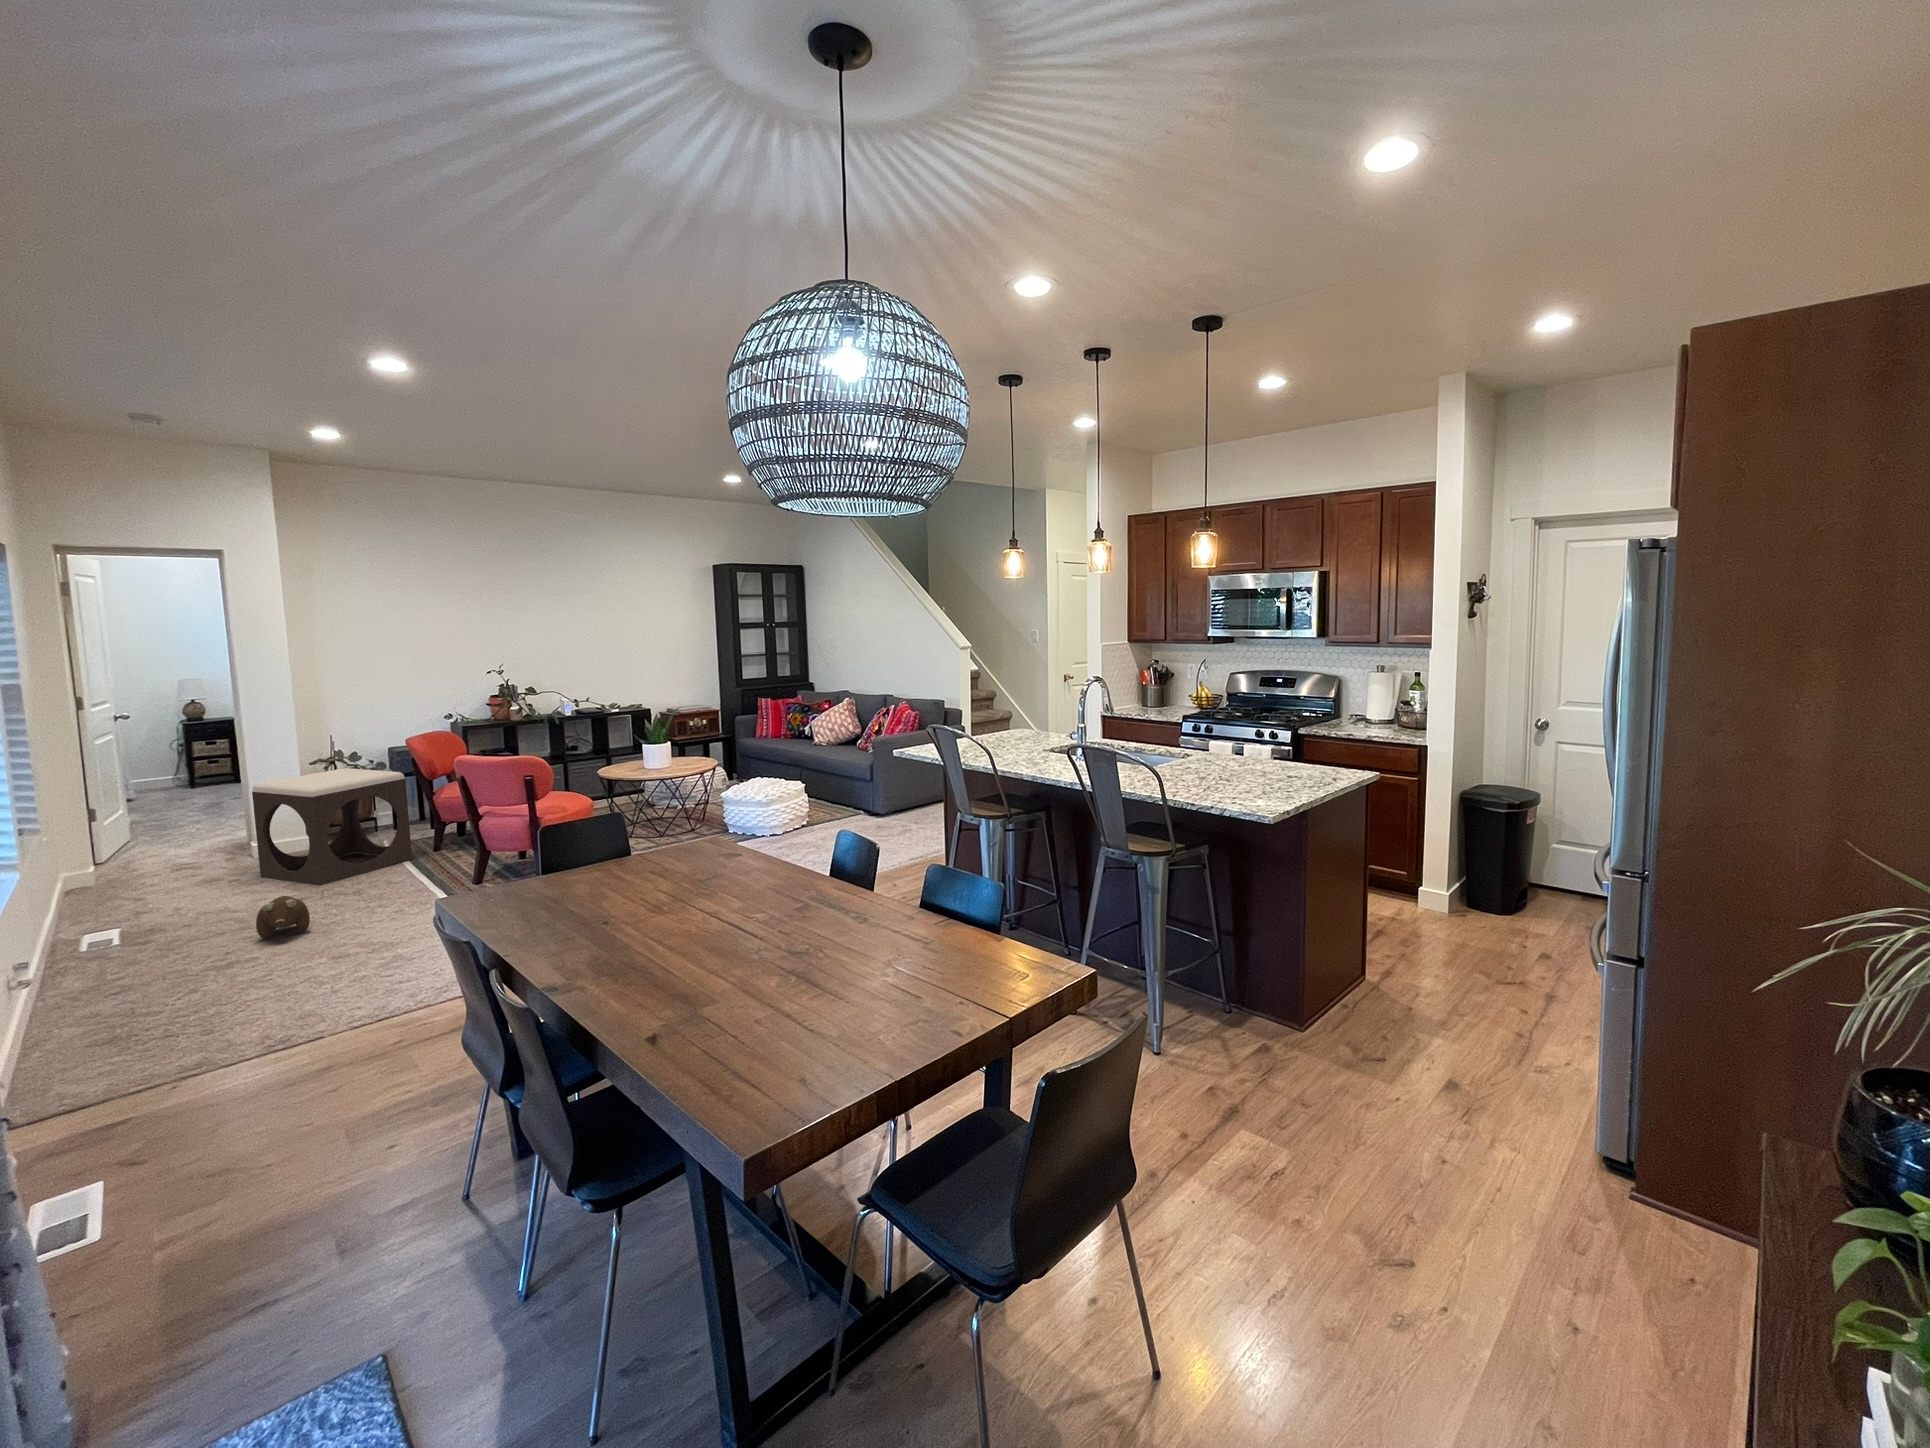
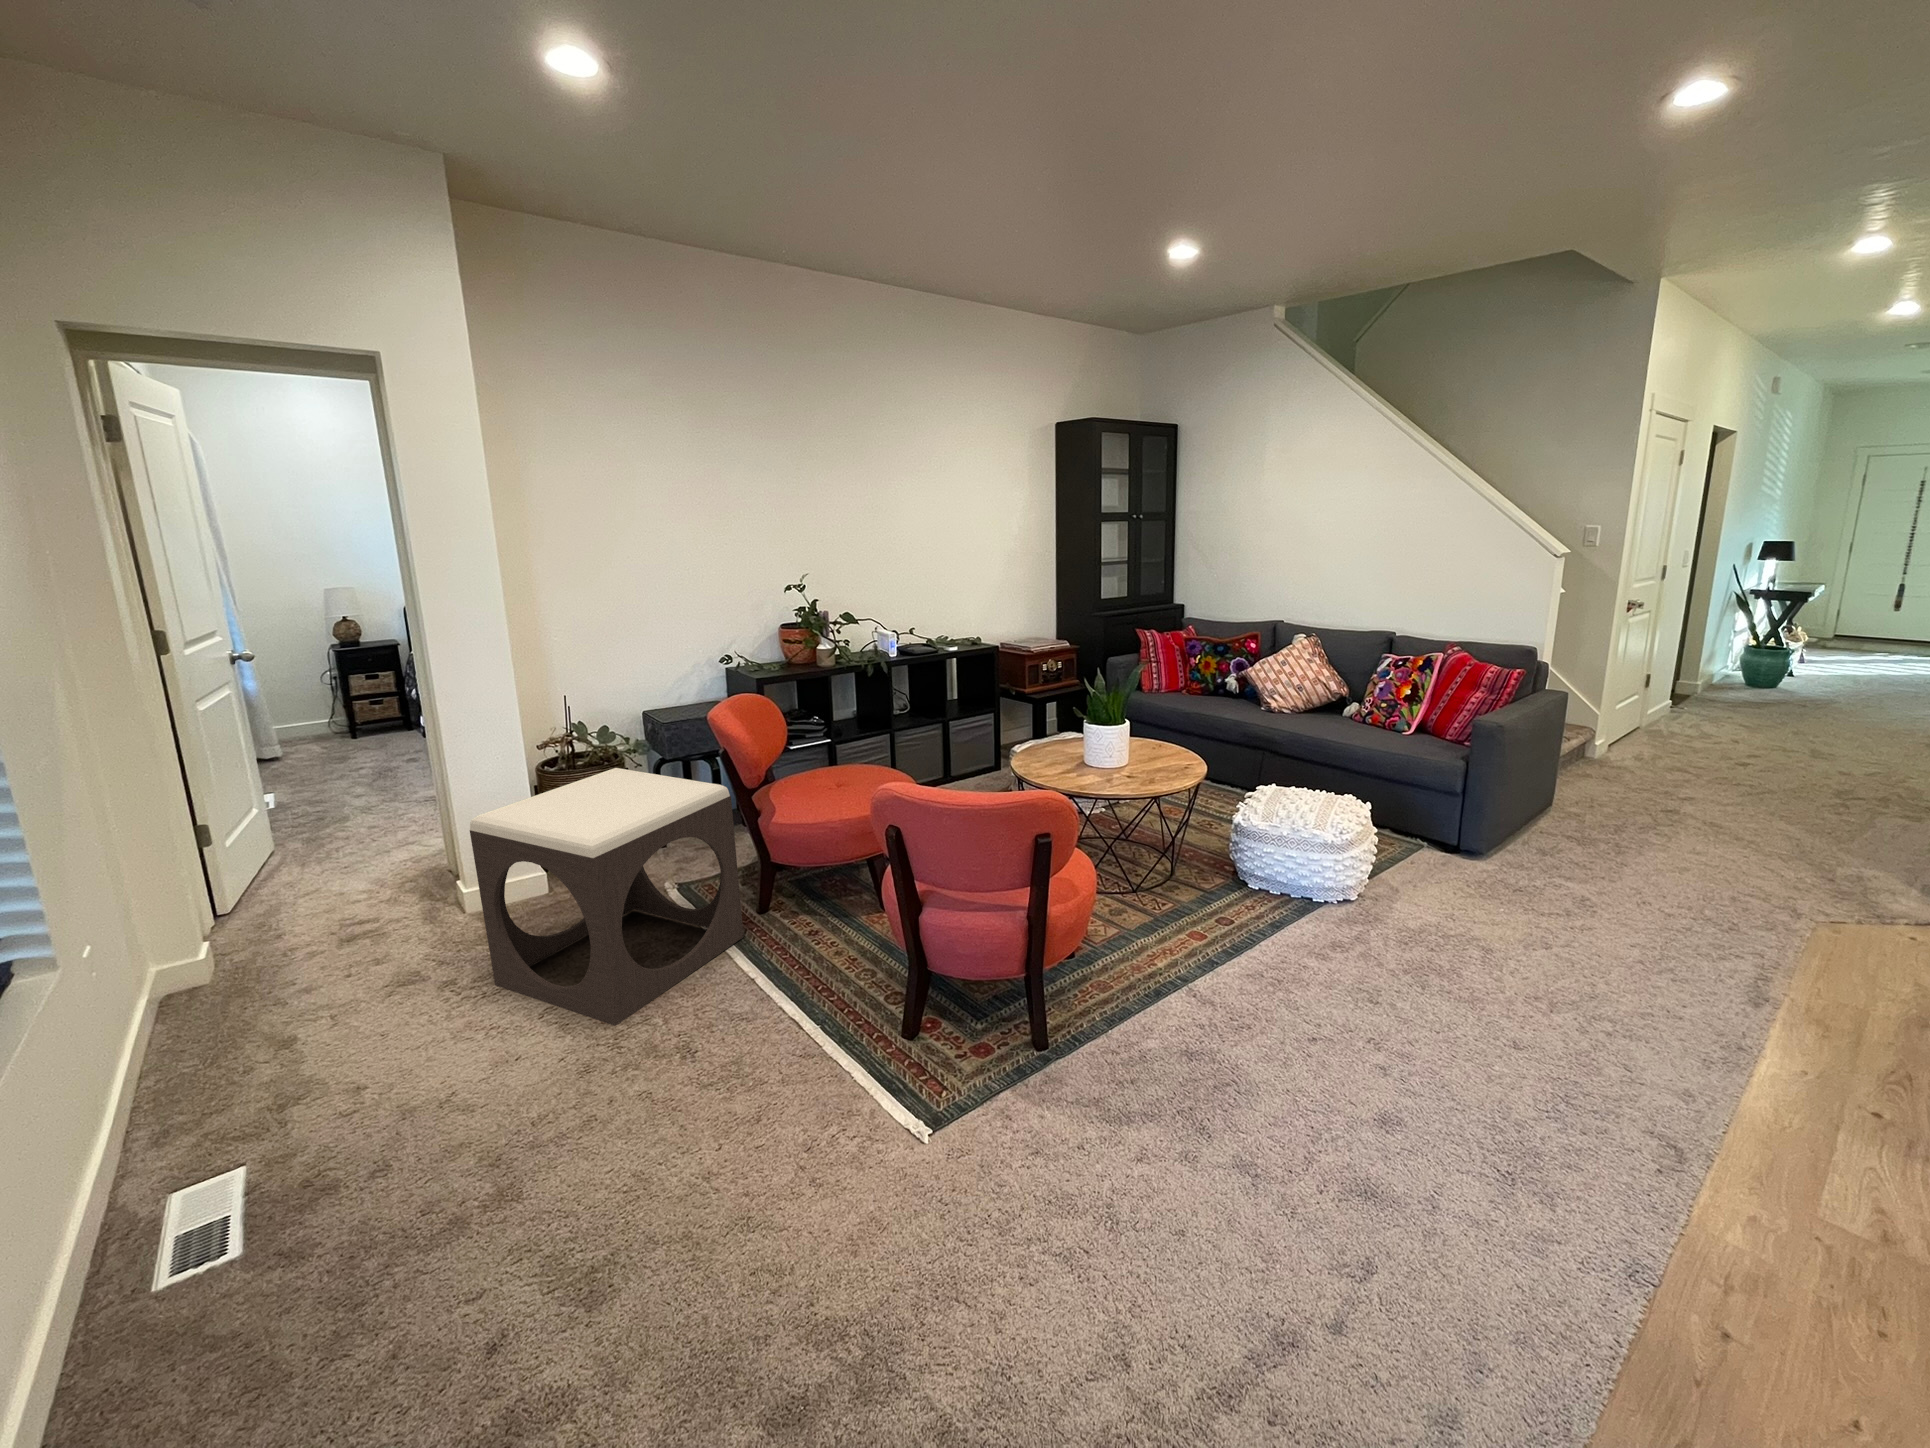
plush toy: present [256,896,310,939] -> none [554,1173,670,1308]

